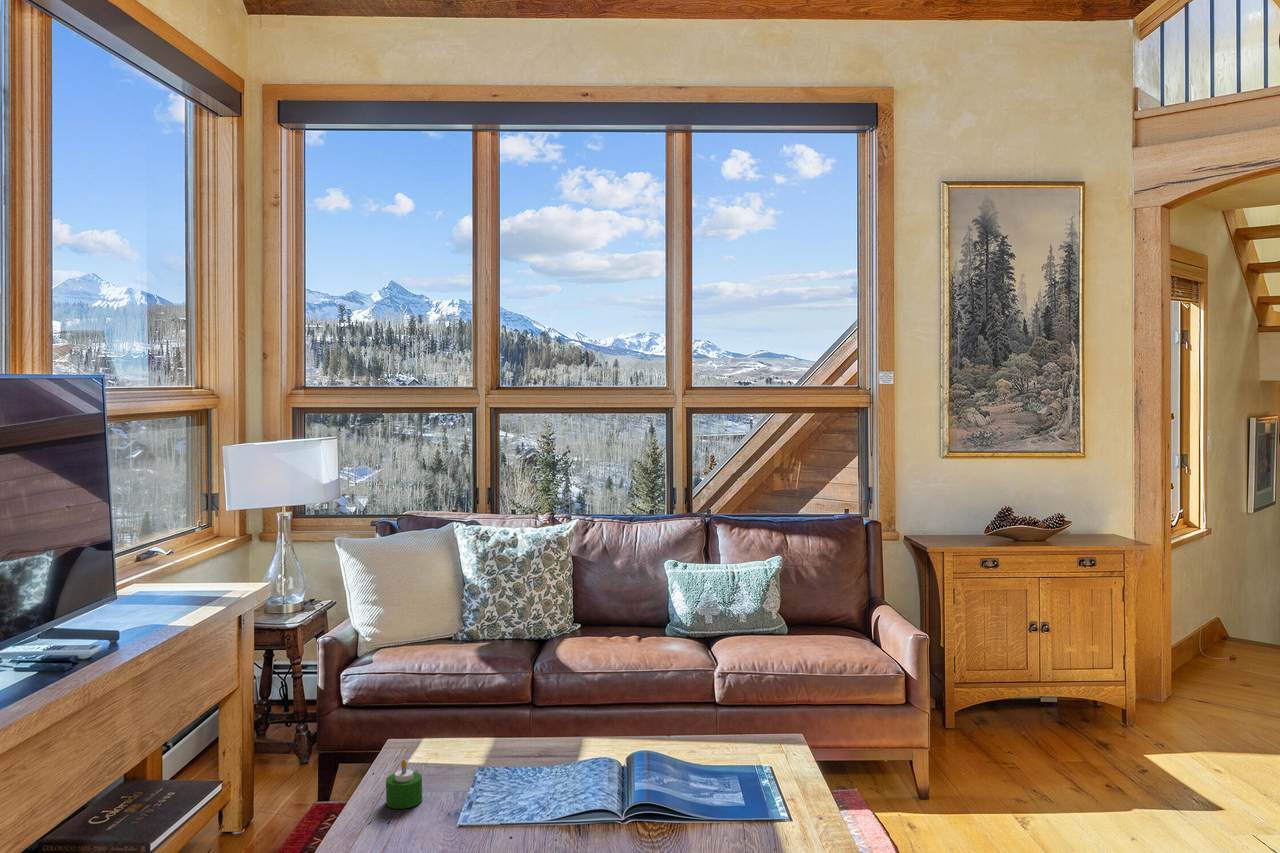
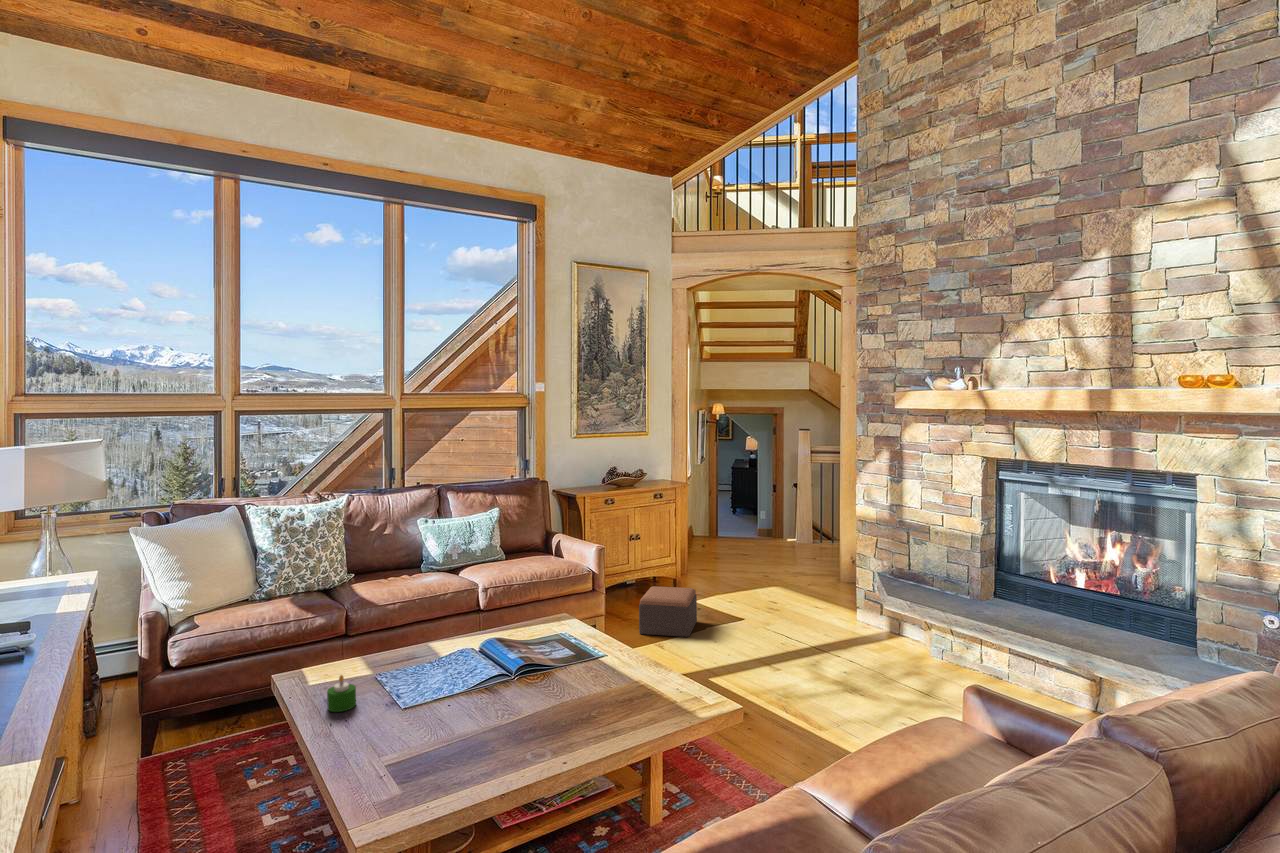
footstool: none [998,712,1119,813] -> present [639,586,697,637]

